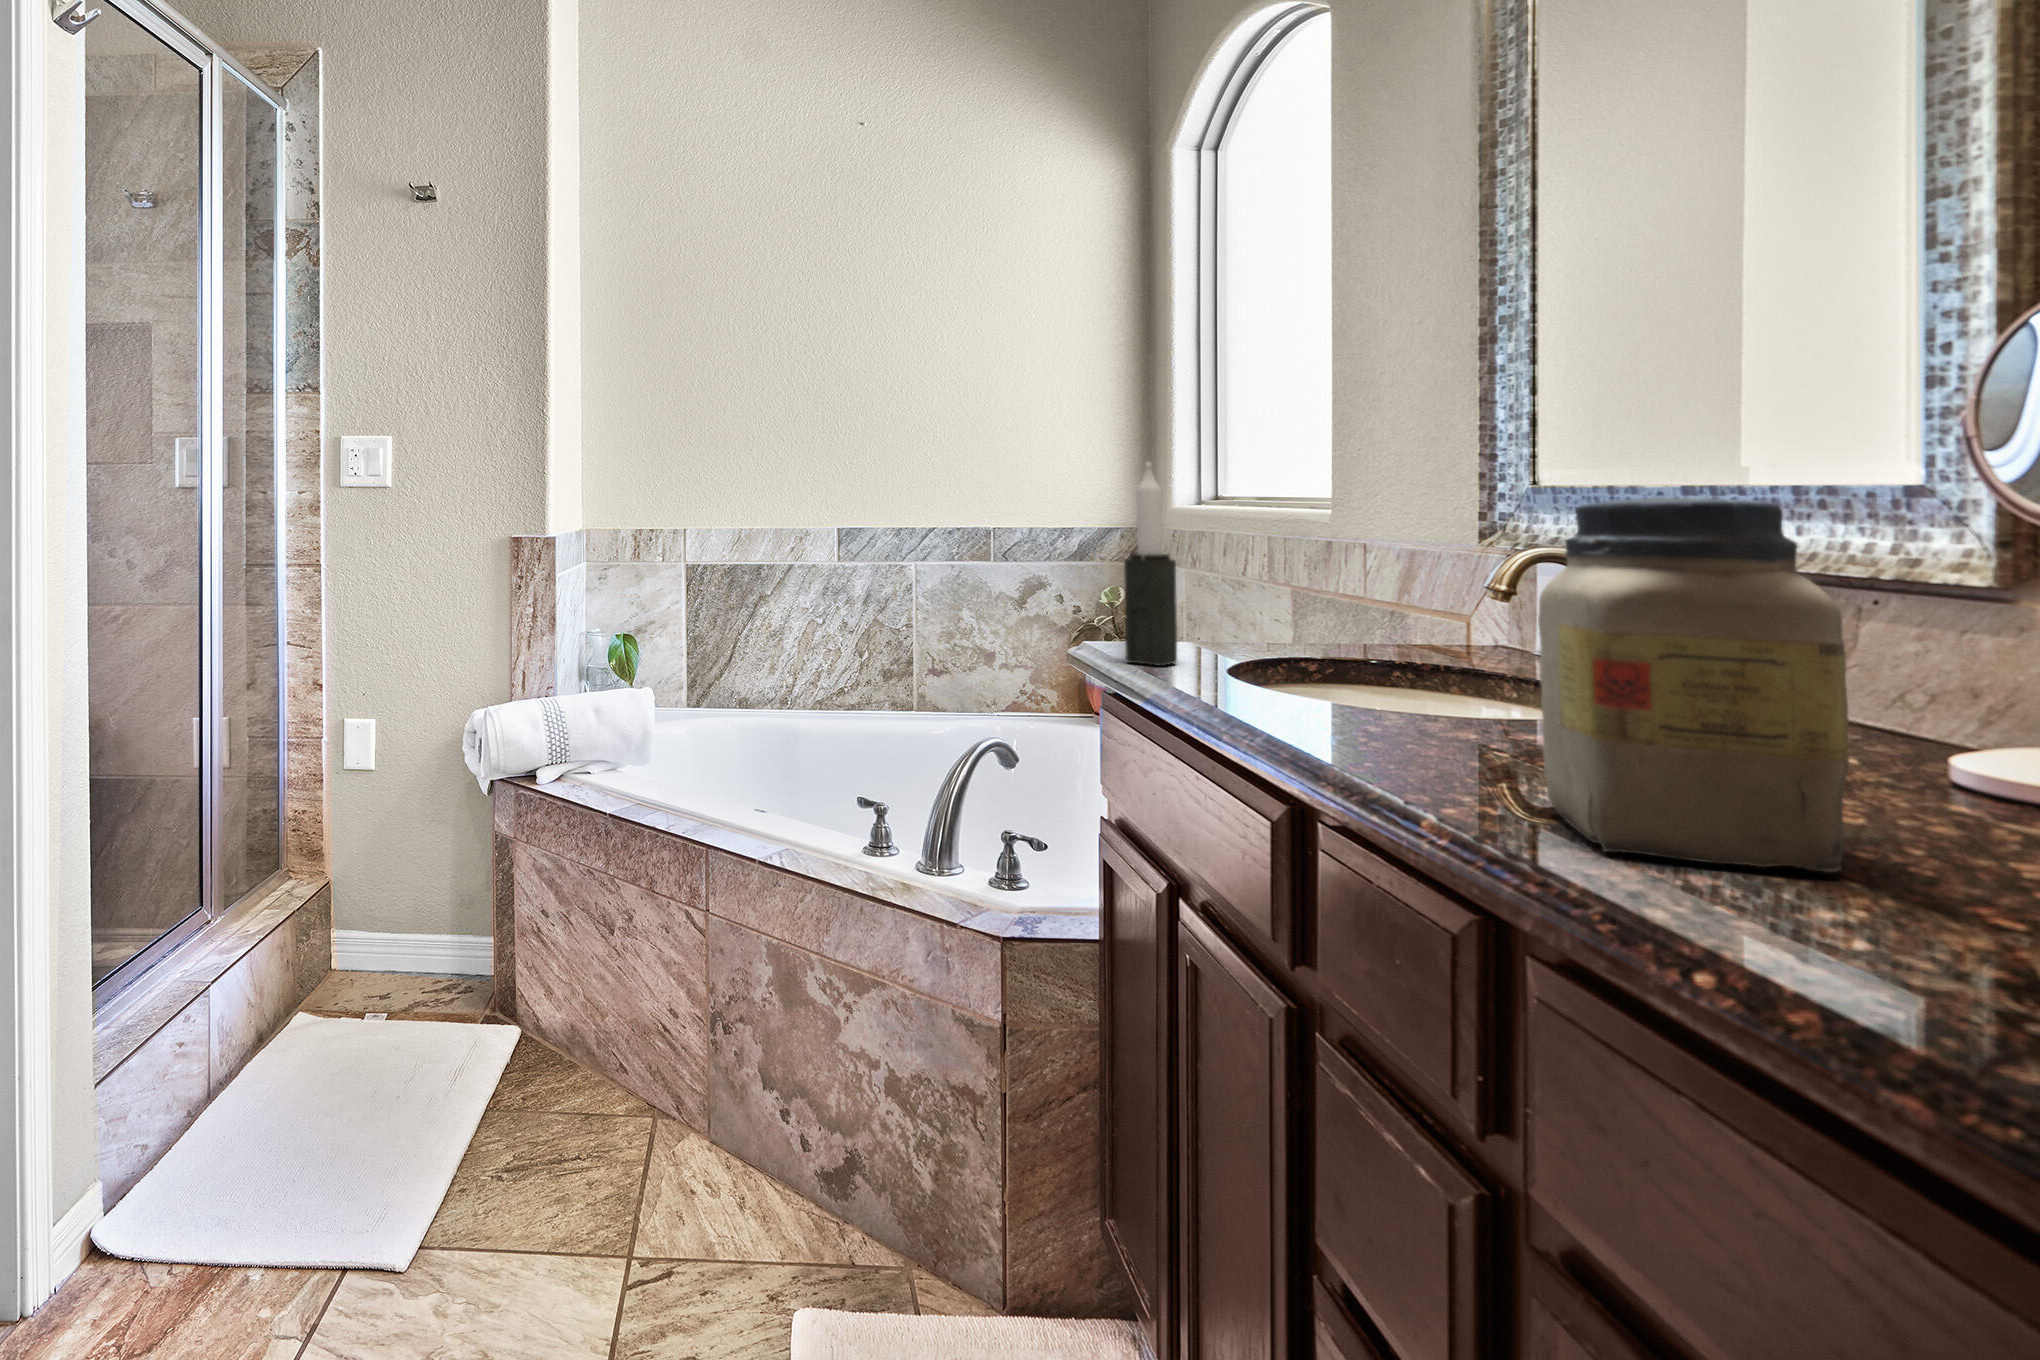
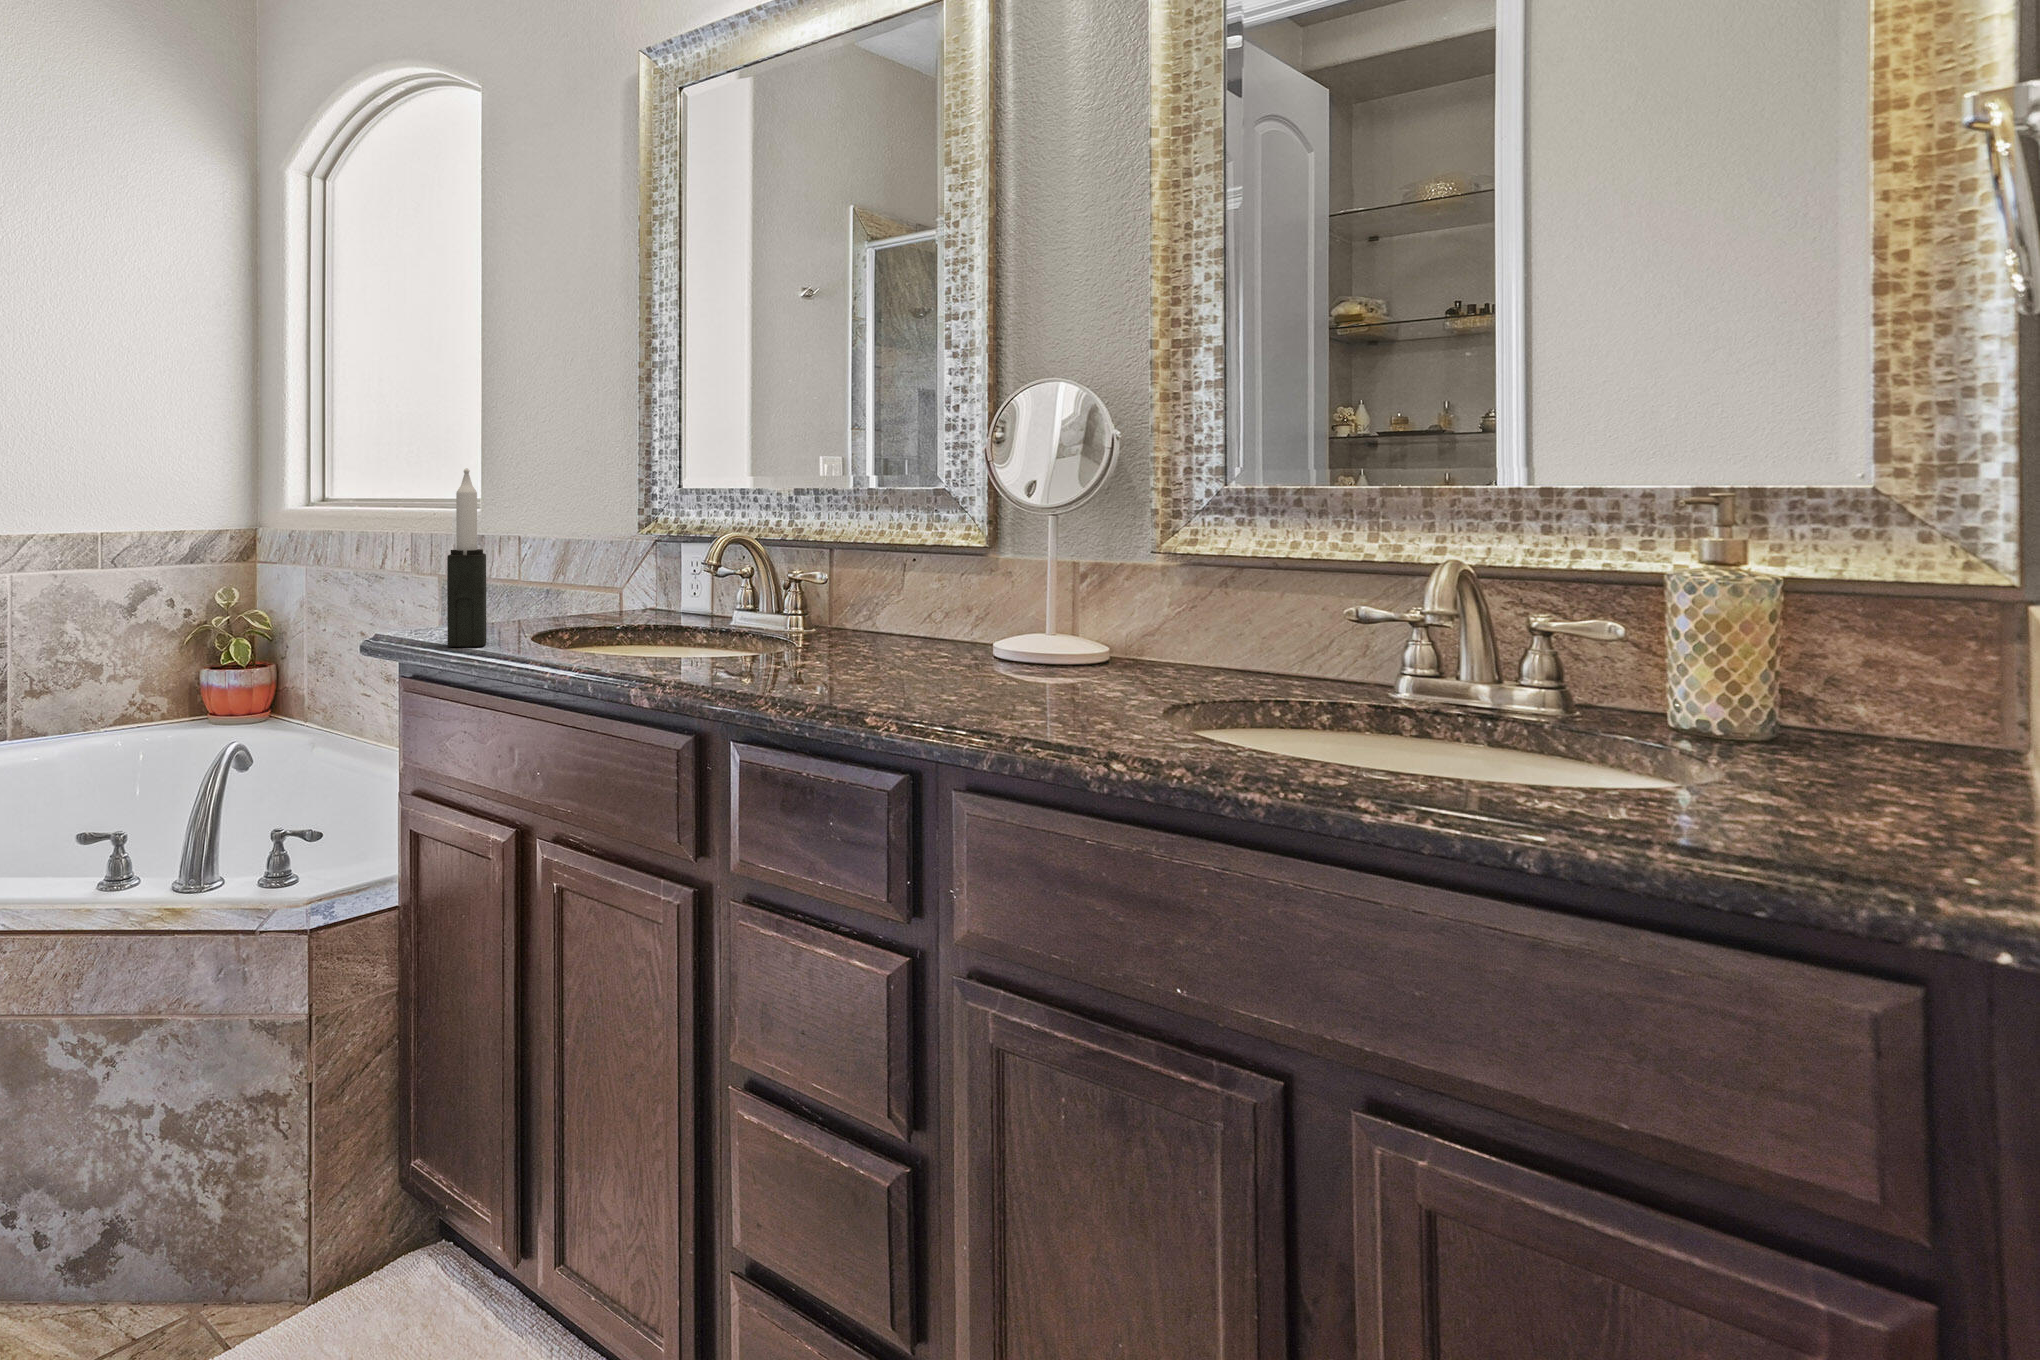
jar: present [1538,497,1849,872] -> none [868,507,1010,709]

